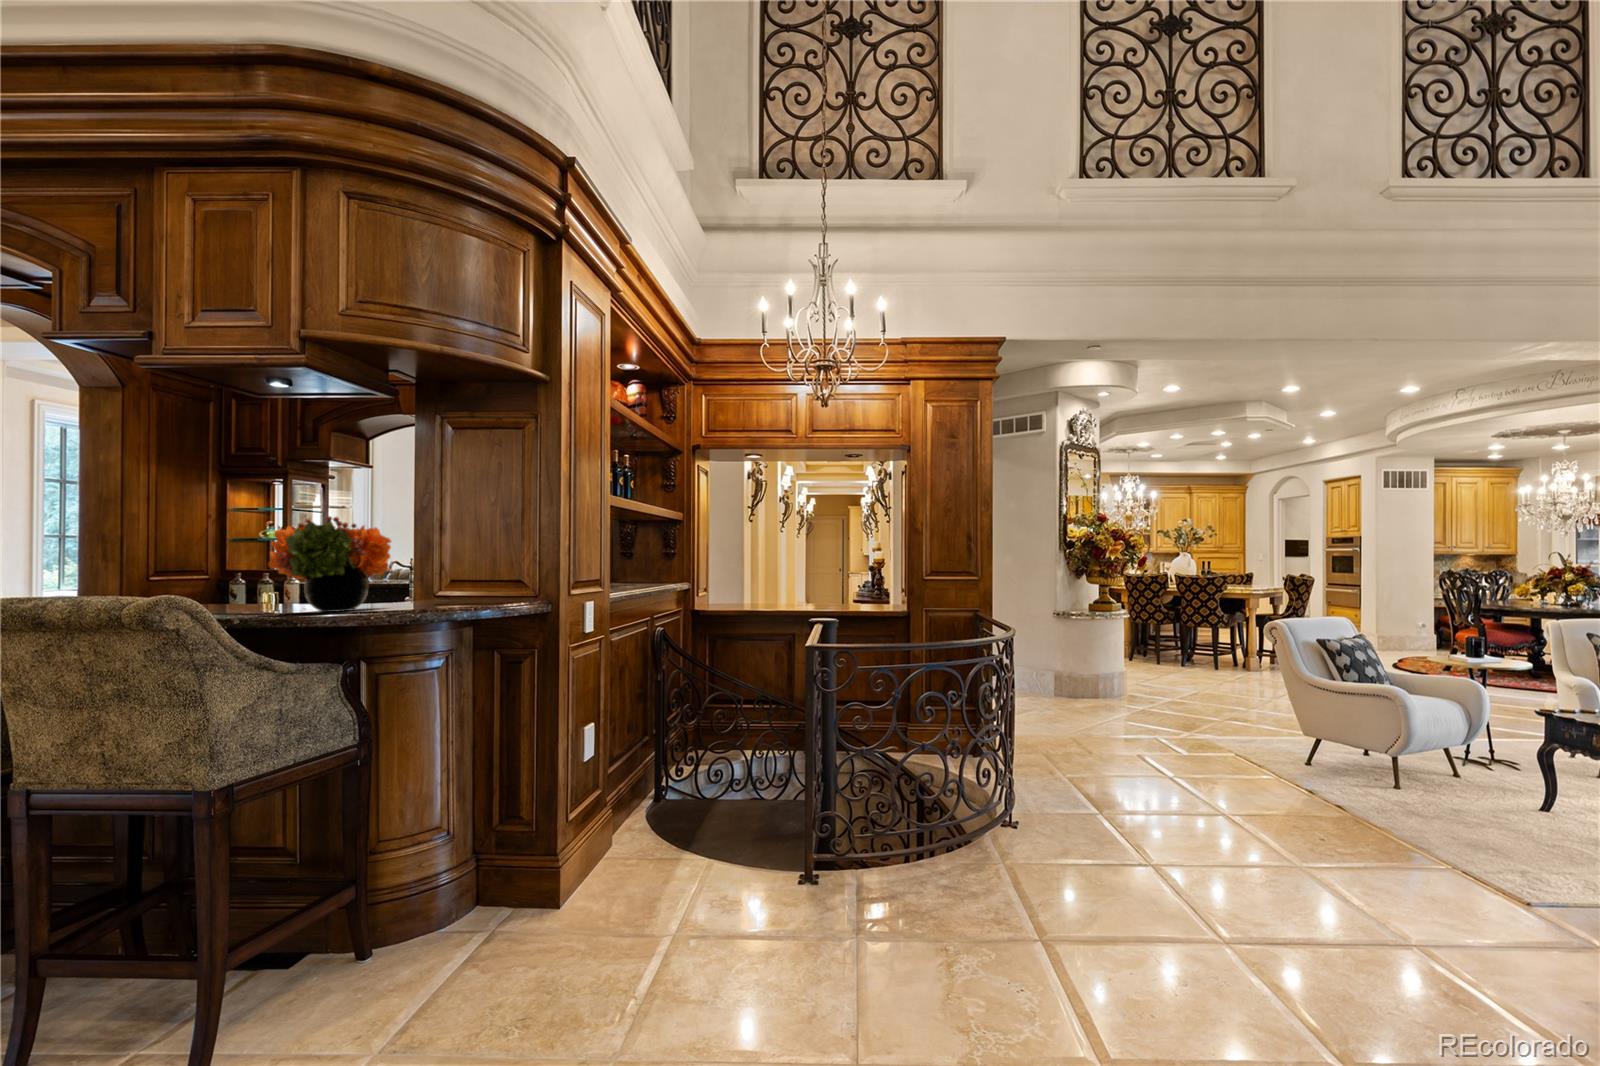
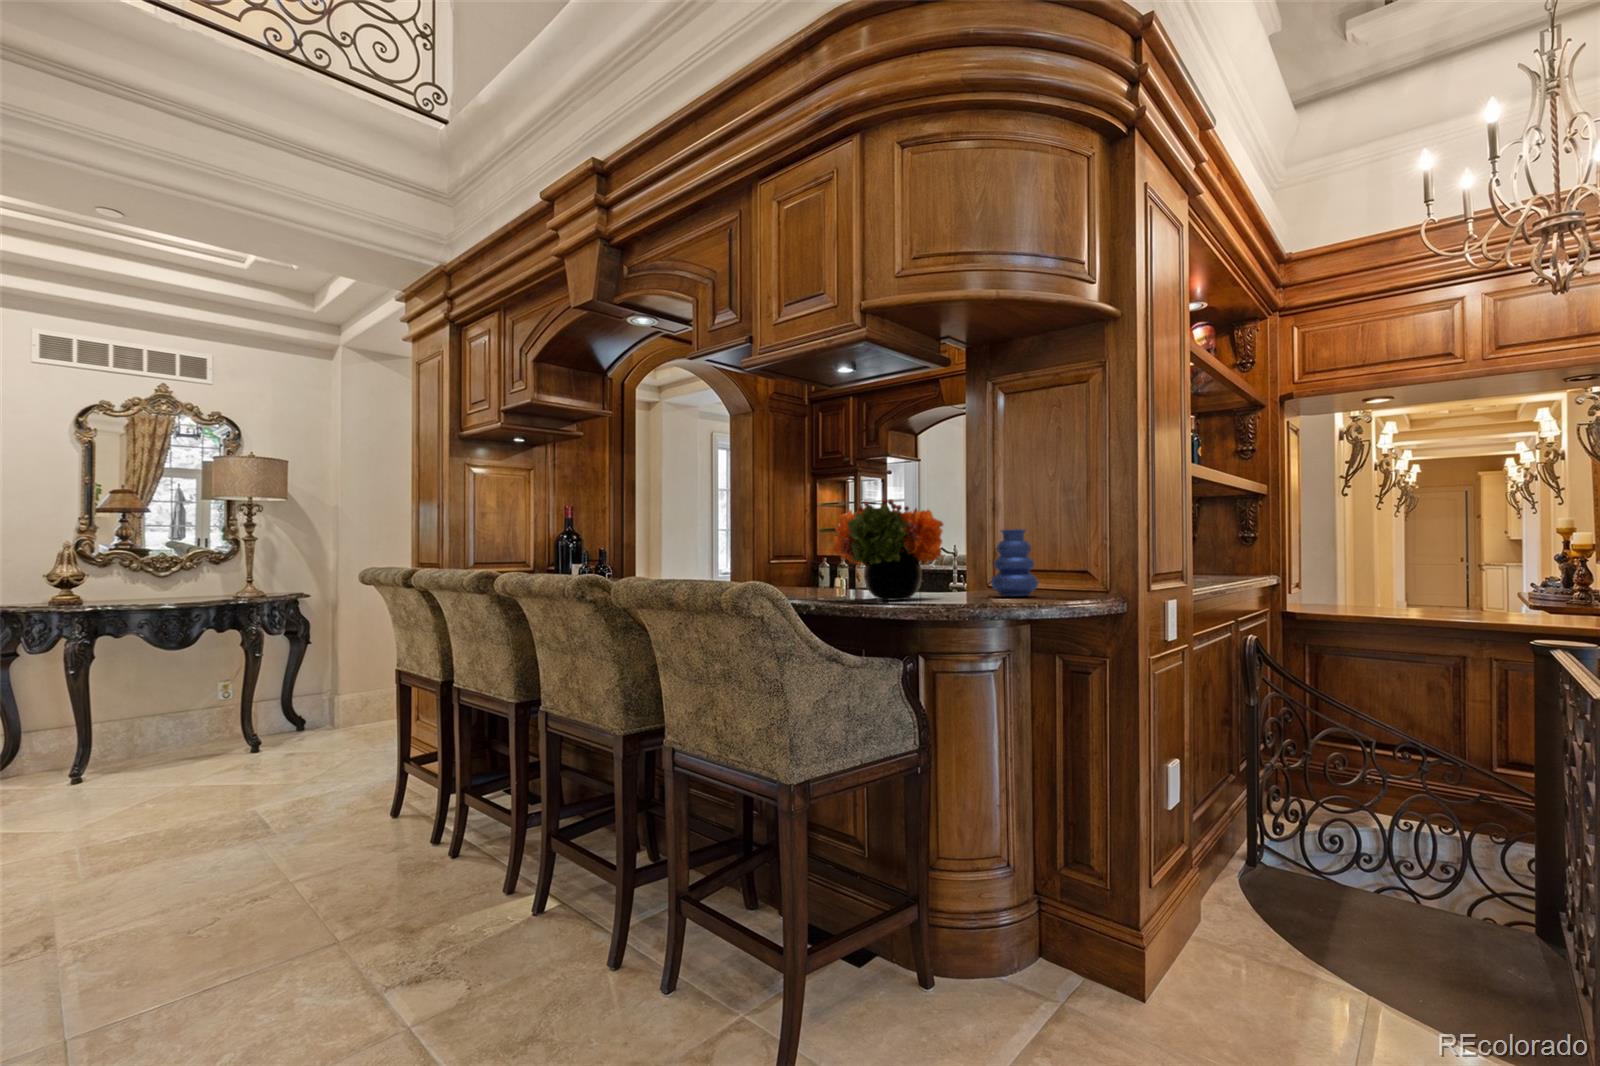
vase: none [437,546,480,603] -> present [991,529,1038,597]

